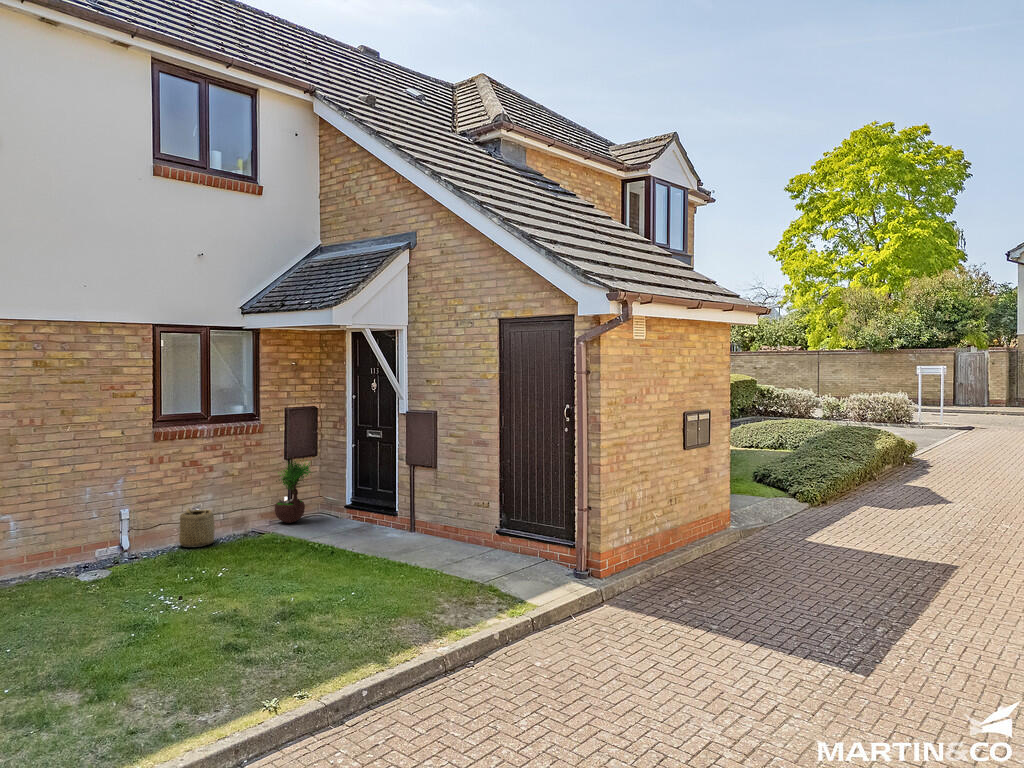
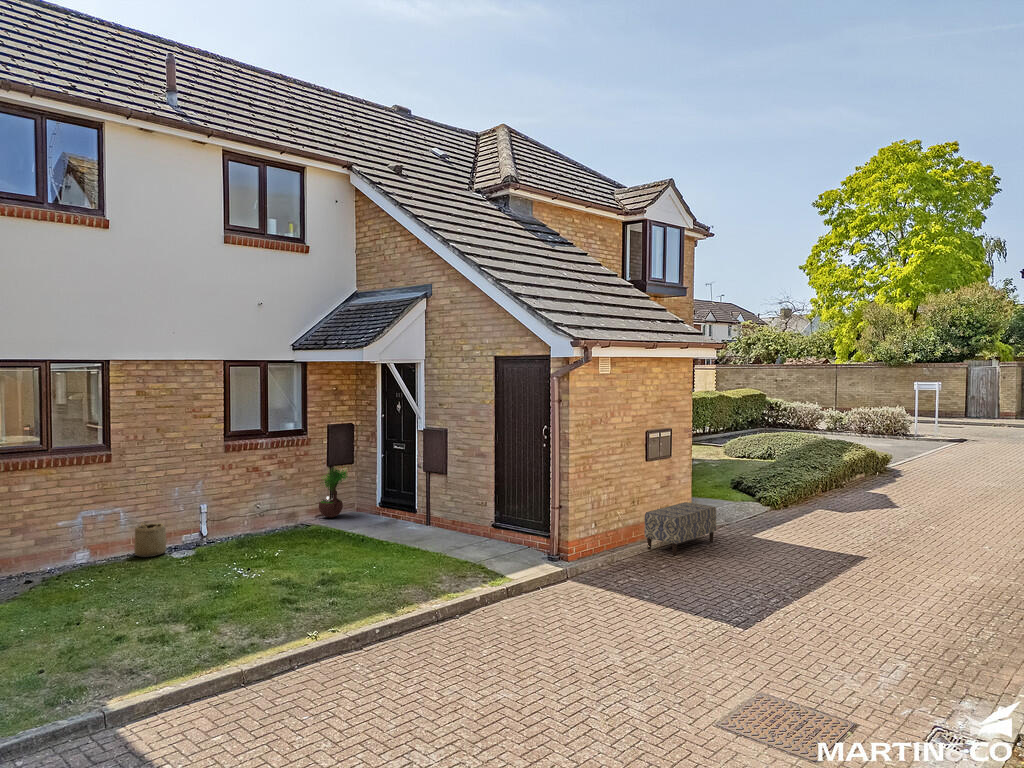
bench: none [683,499,764,565] -> present [644,502,716,555]
basket: present [179,508,215,547] -> present [134,522,166,557]

